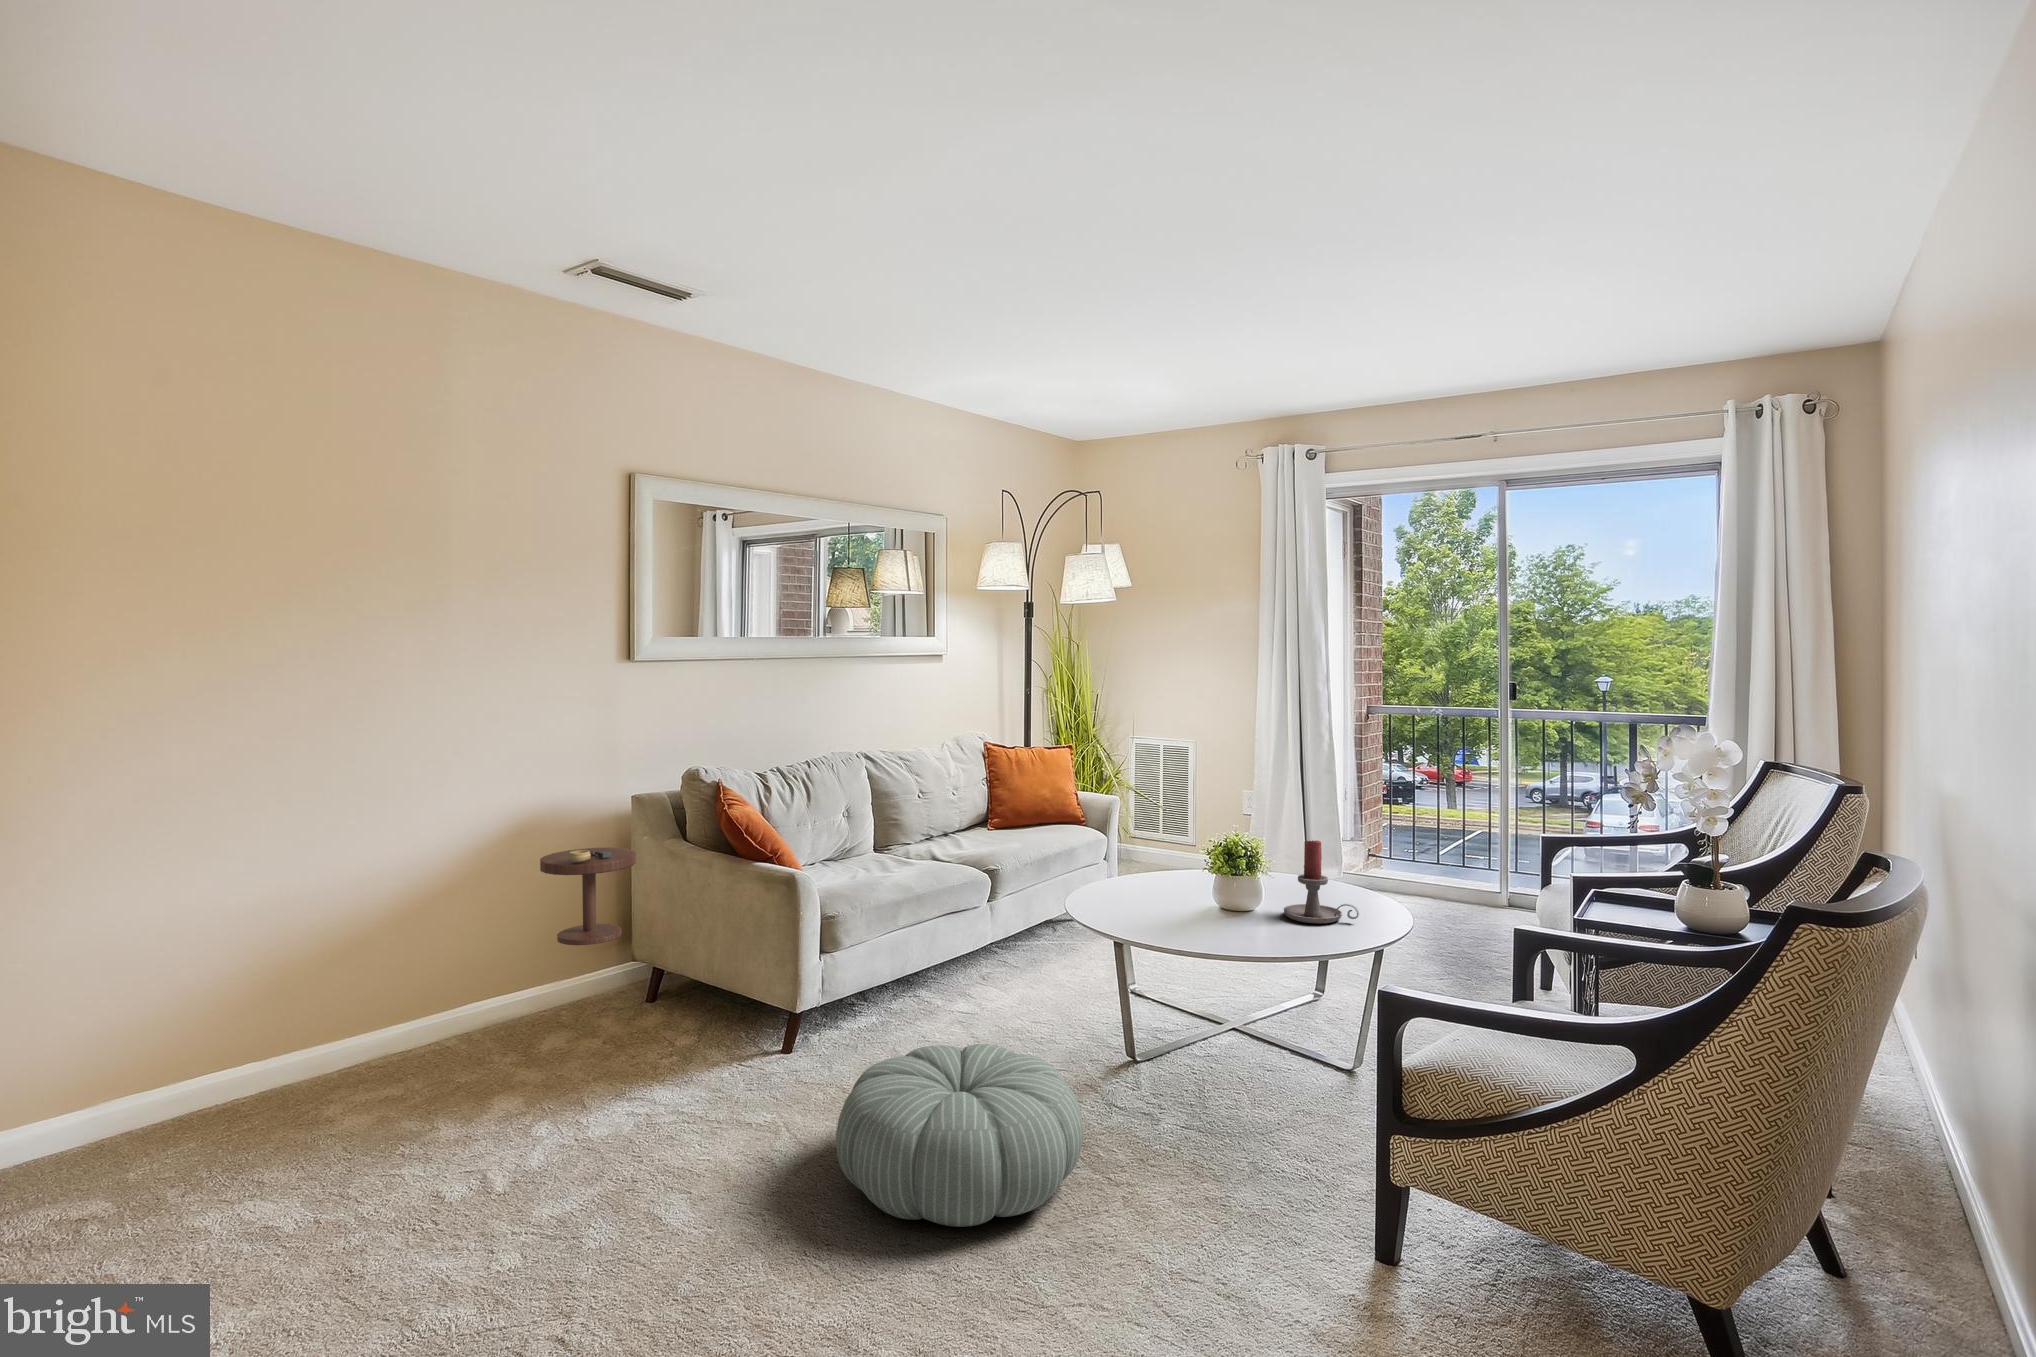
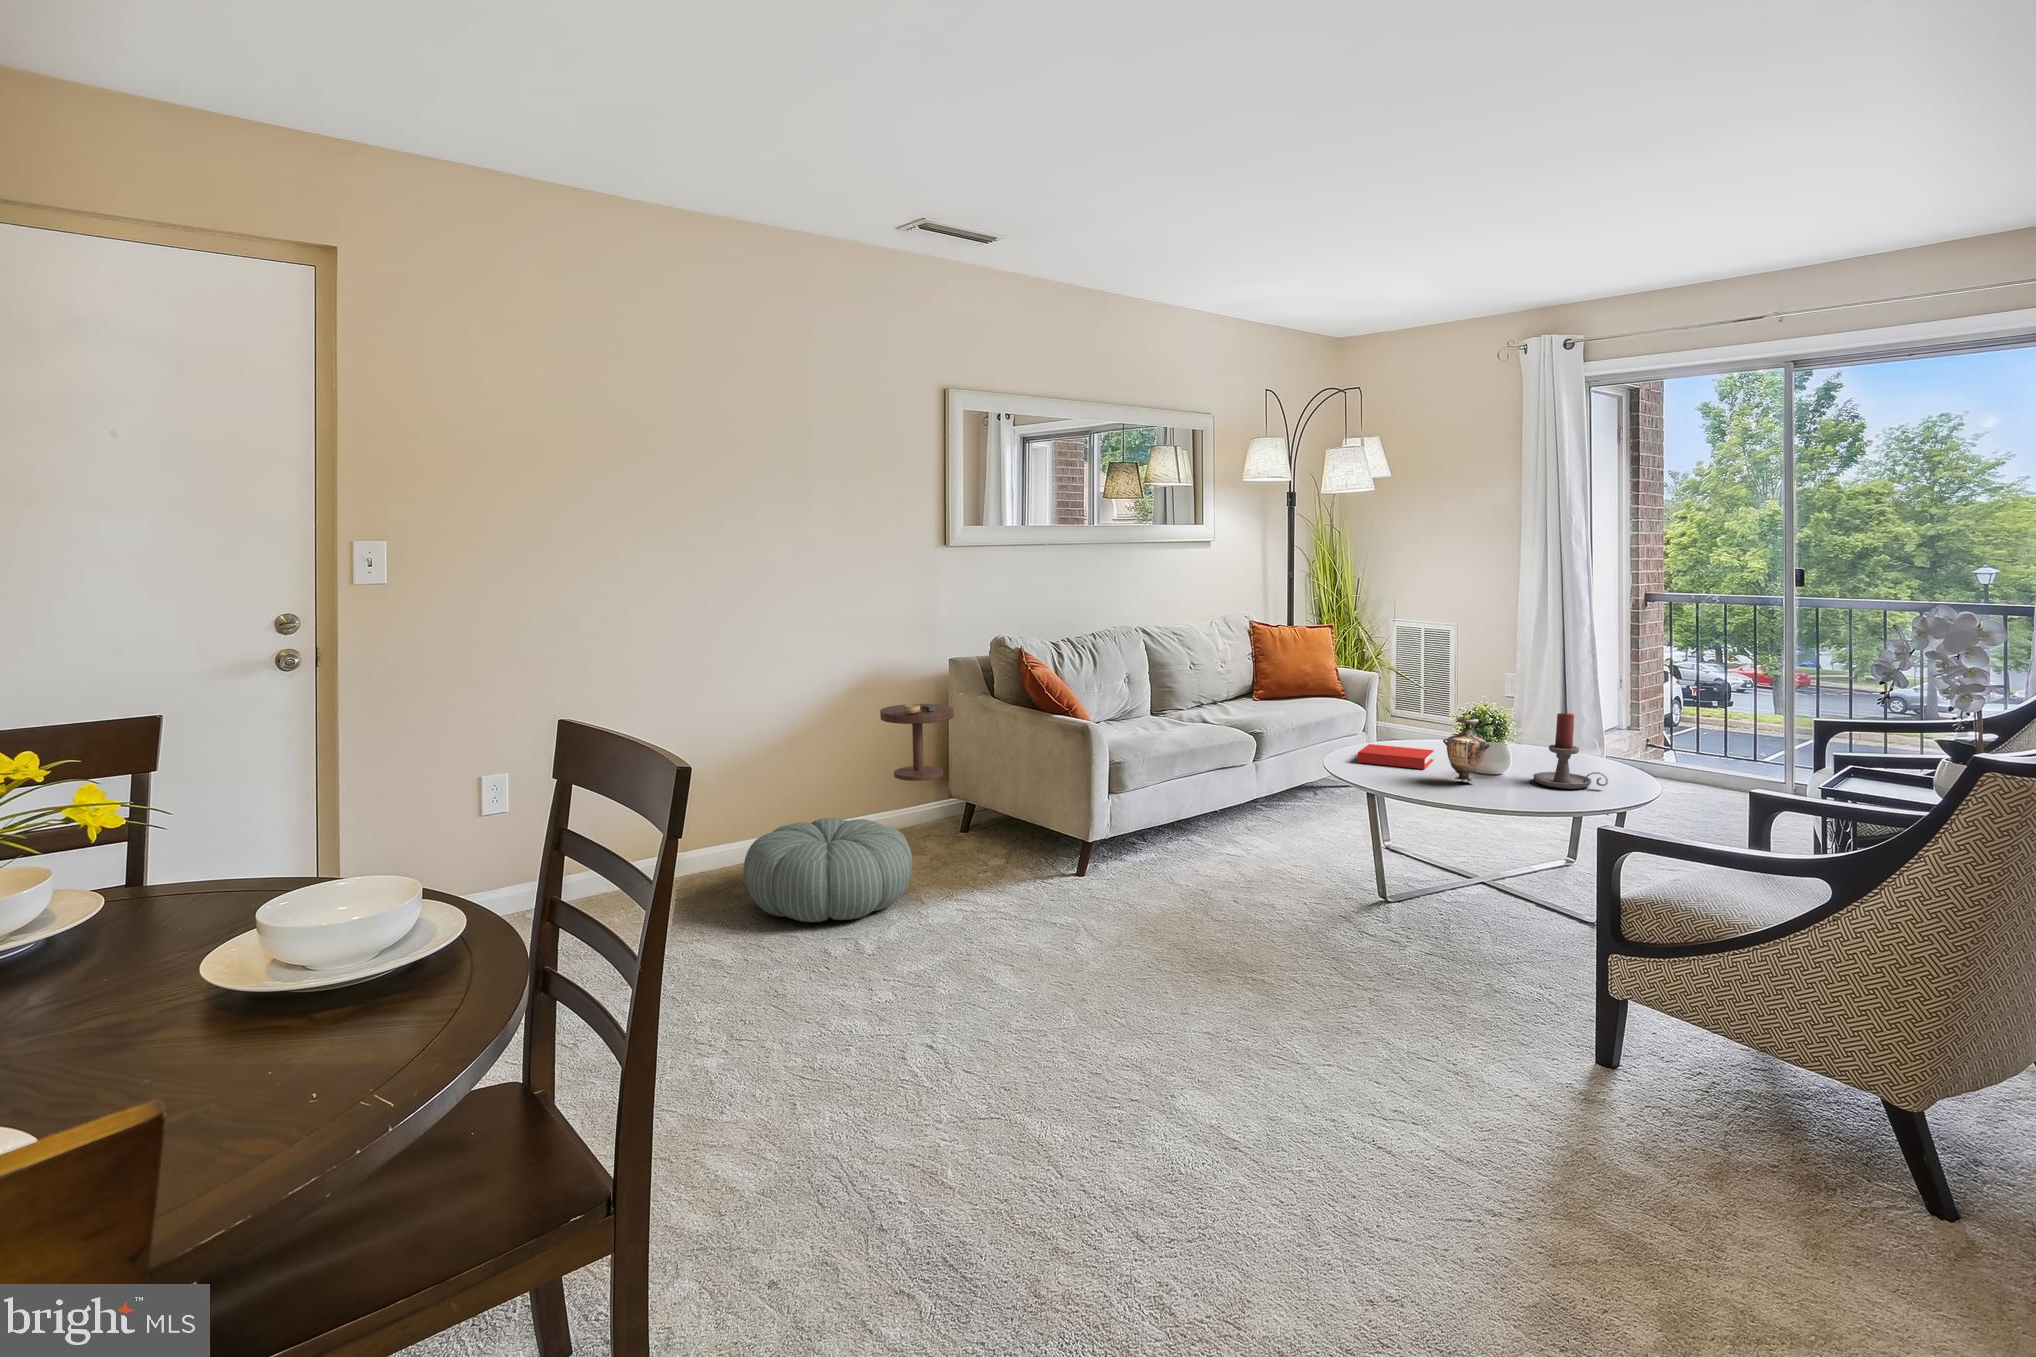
vase: none [1190,845,1239,920] -> present [1443,717,1490,782]
book: none [1101,878,1180,906] -> present [1357,744,1434,769]
pouf: present [836,1044,1083,1227] -> present [743,818,912,922]

